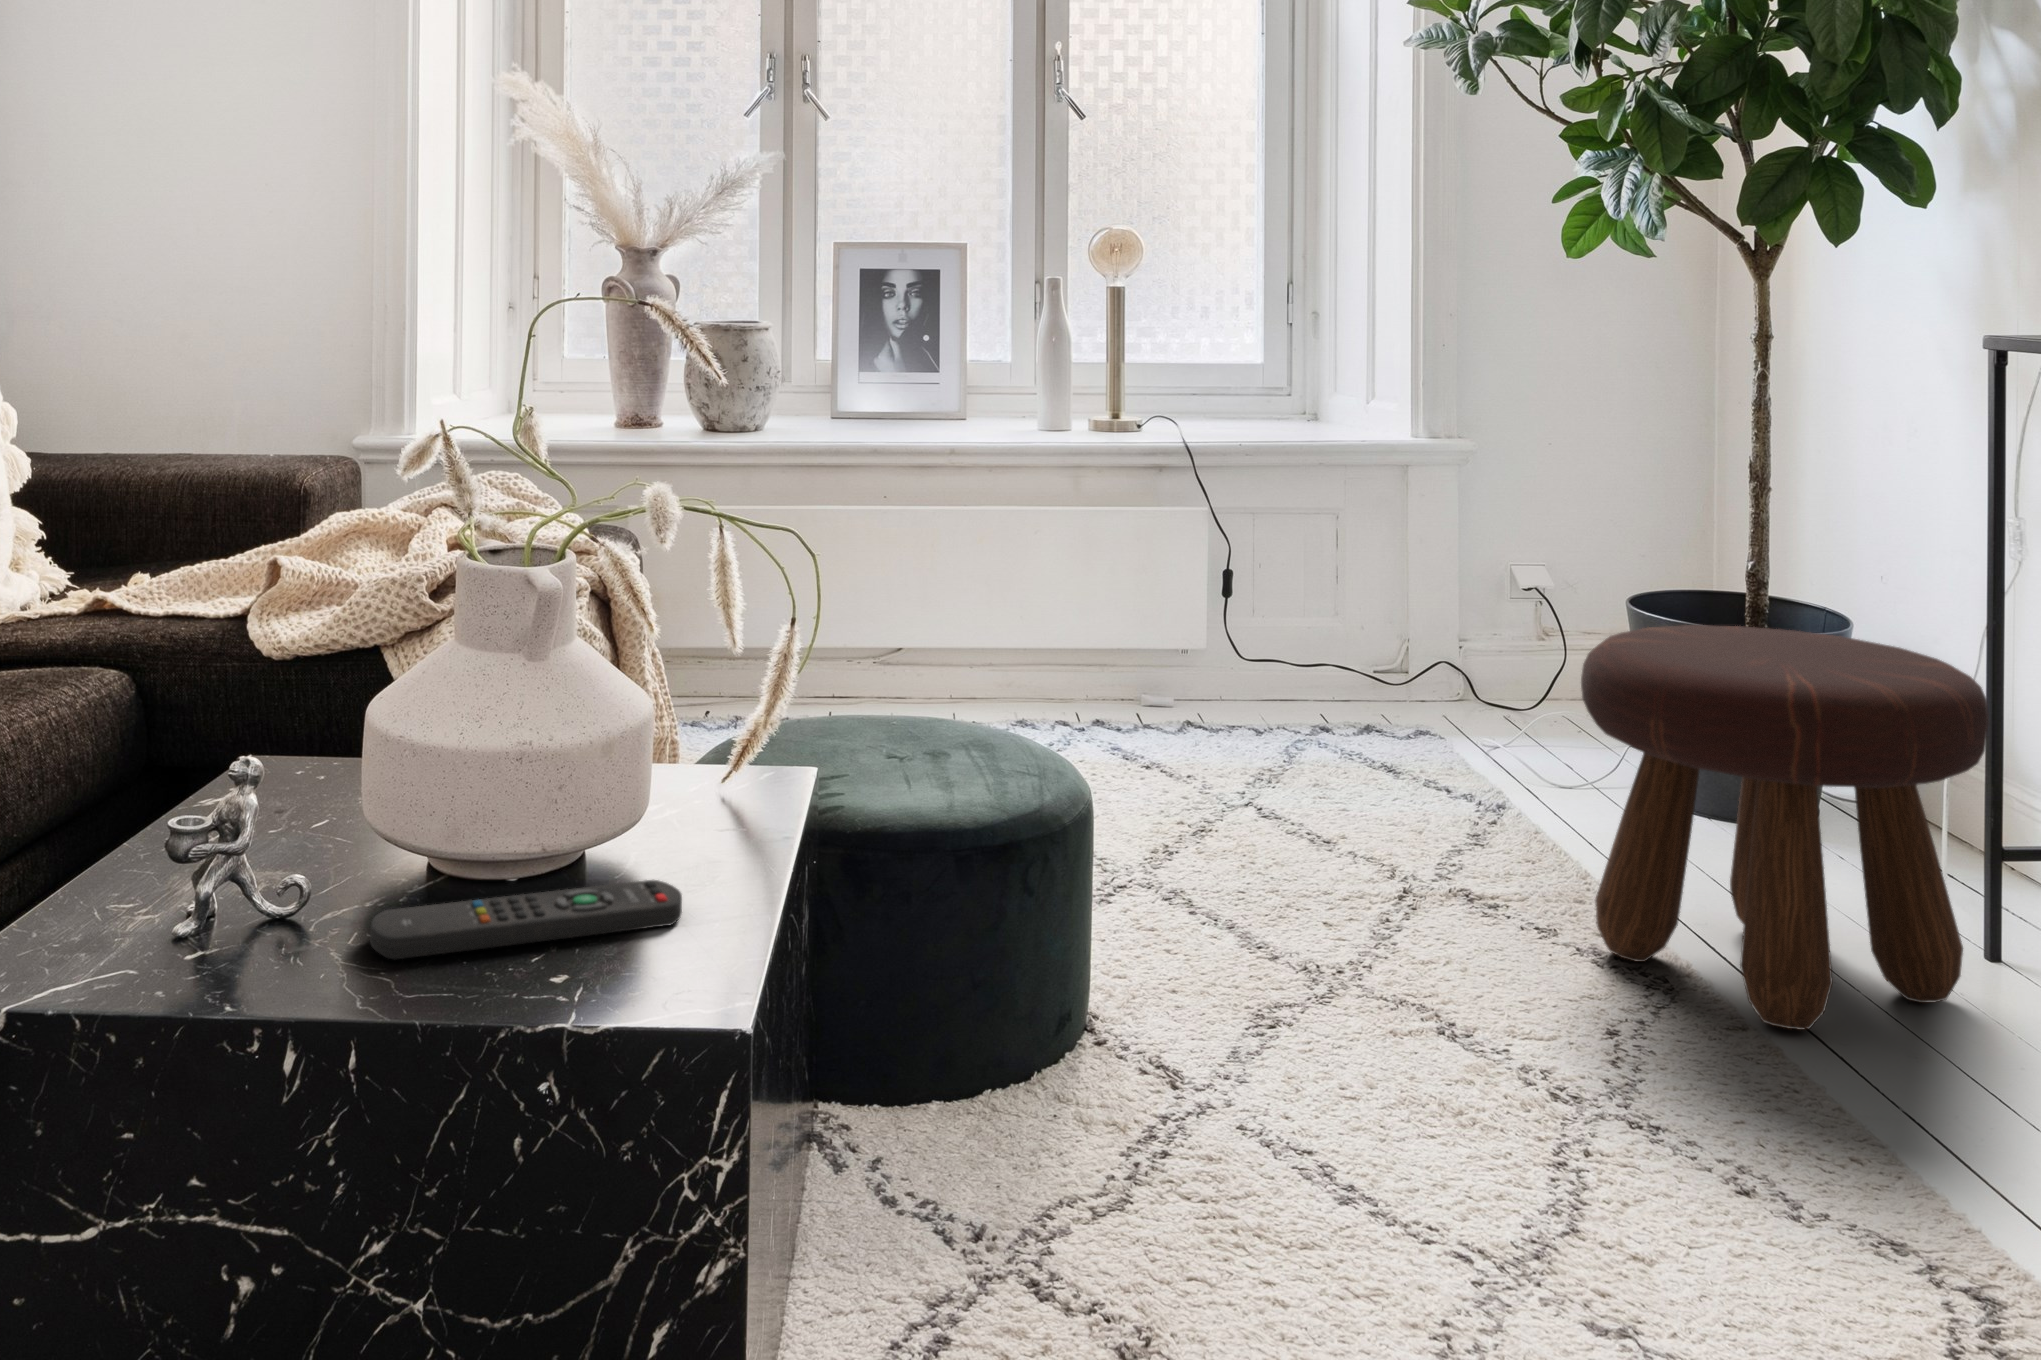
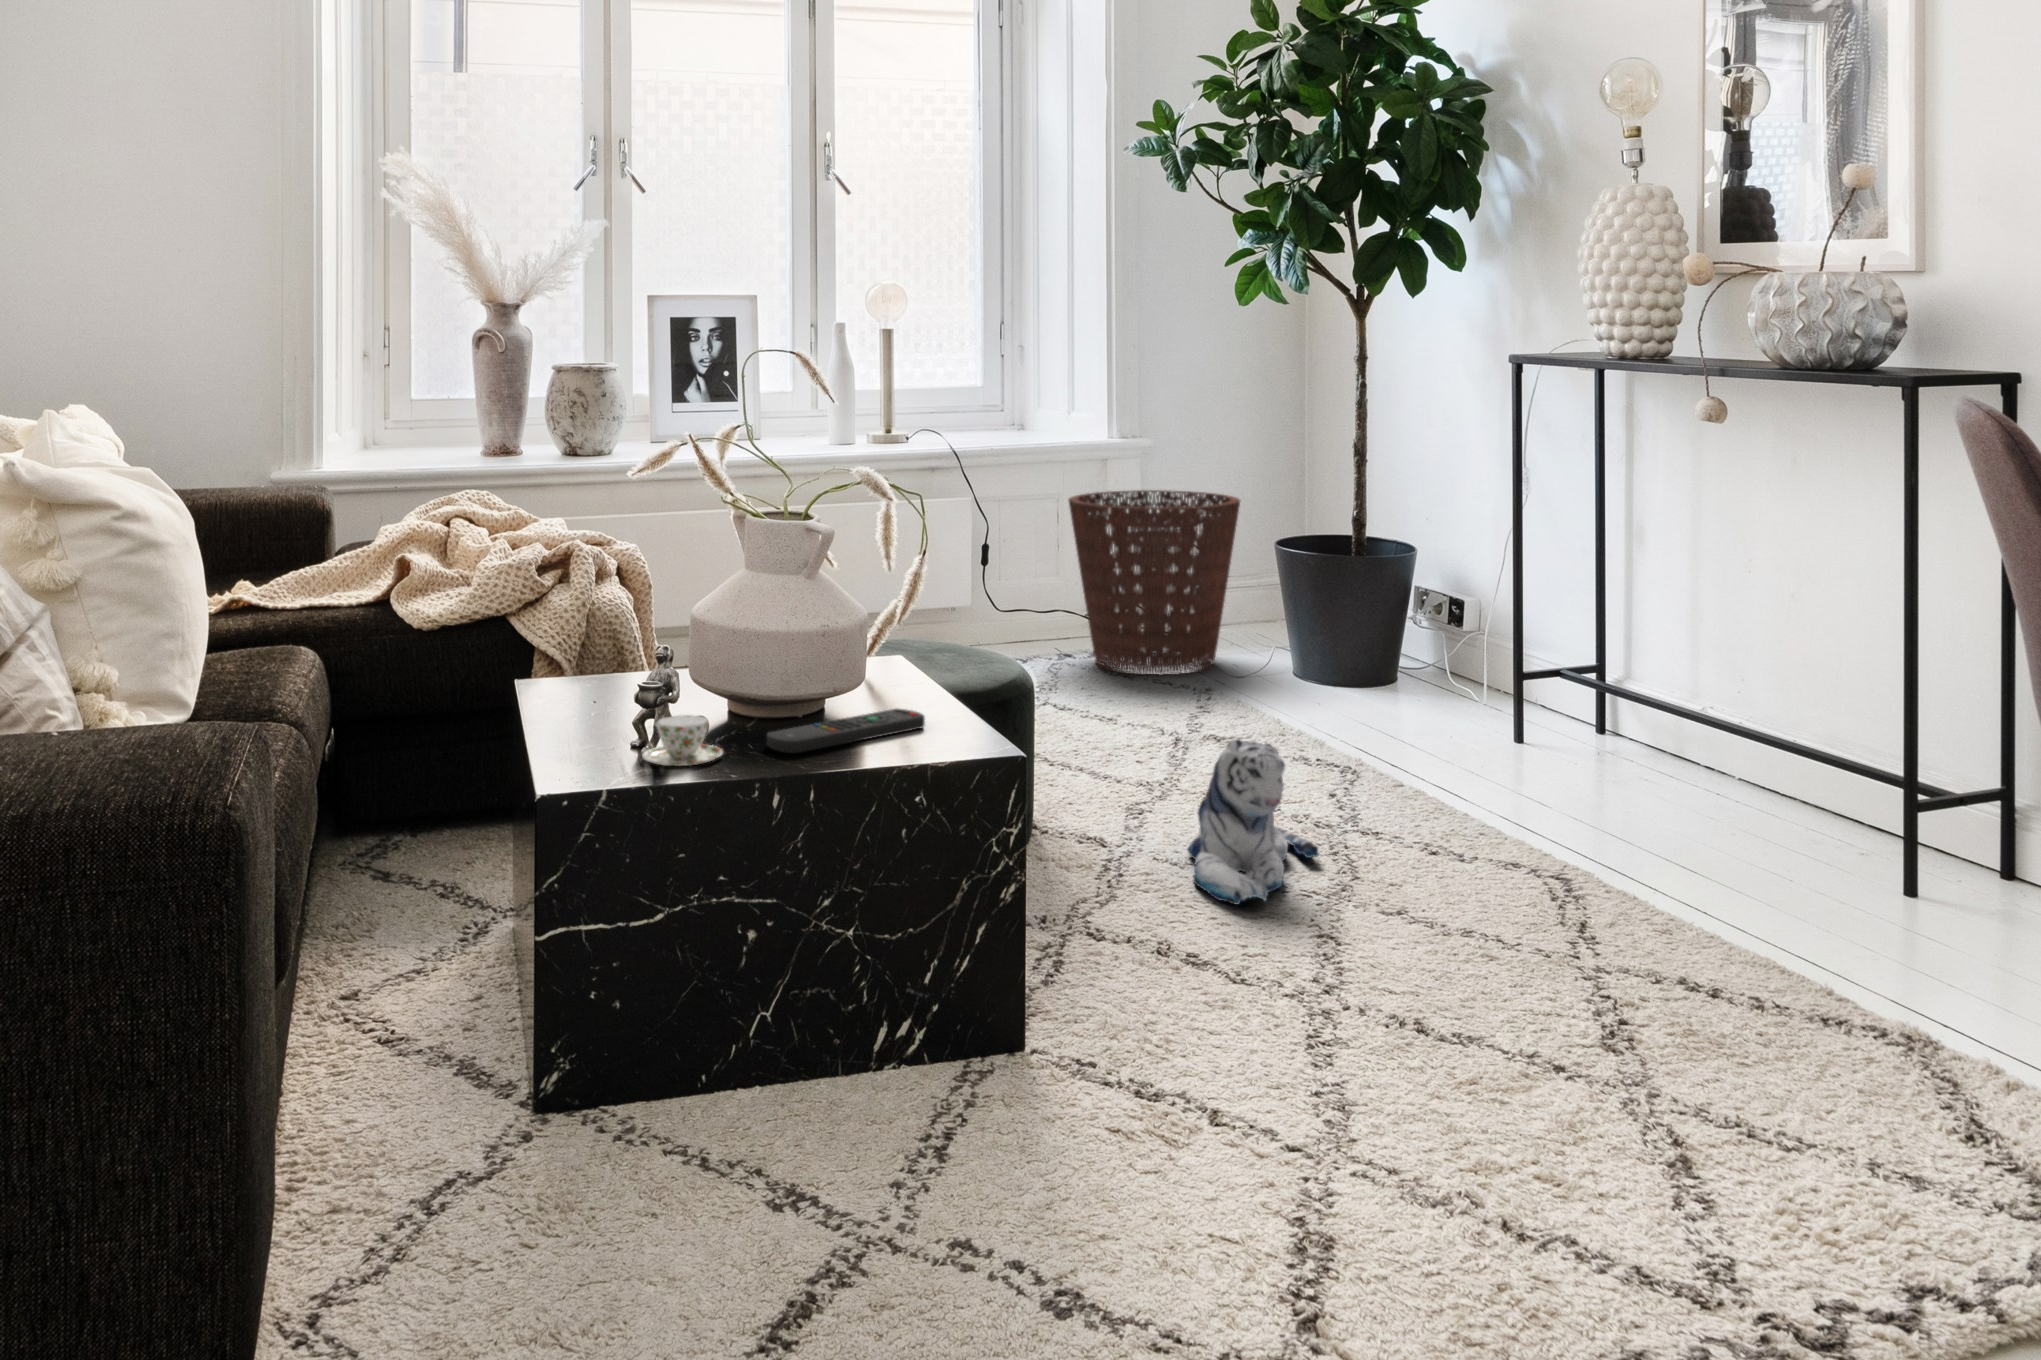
basket: none [1336,512,1582,774] -> present [1069,490,1240,675]
footstool: present [1581,625,1989,1030] -> none [1289,548,1527,784]
teacup: none [142,867,290,965] -> present [642,715,723,766]
plush toy: none [1295,951,1536,1260] -> present [1187,739,1319,905]

